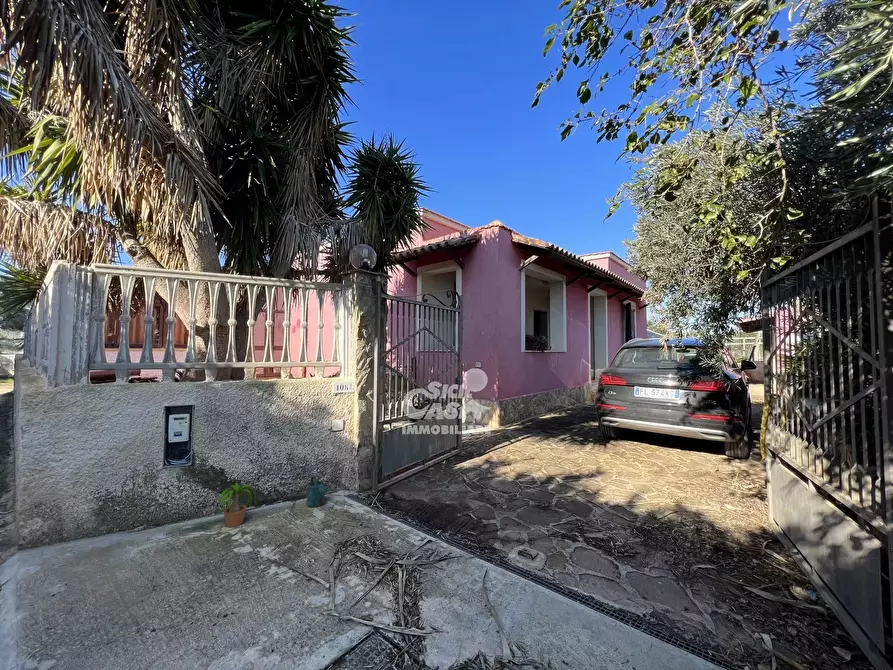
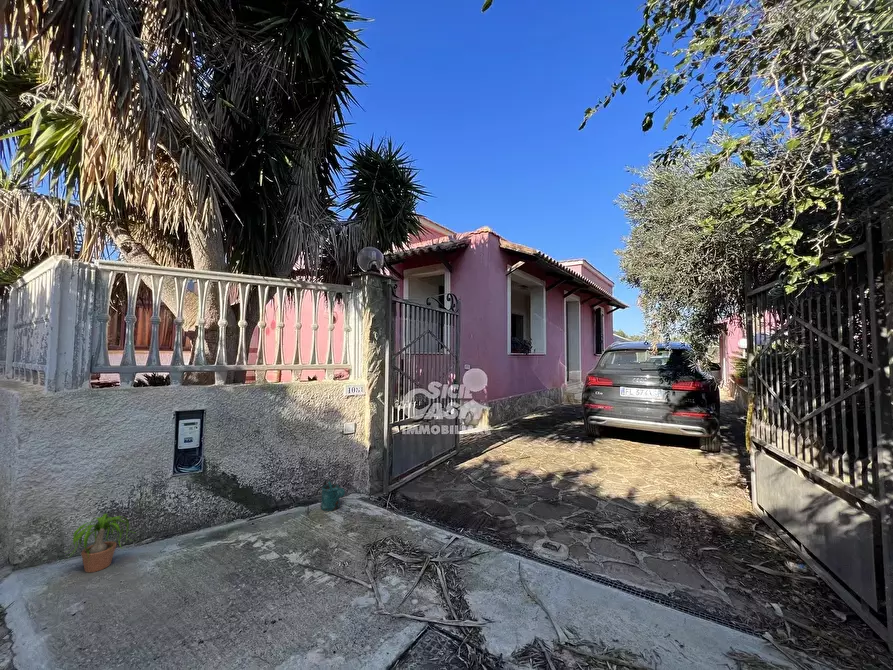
potted plant: present [218,483,256,527] -> present [73,513,129,572]

